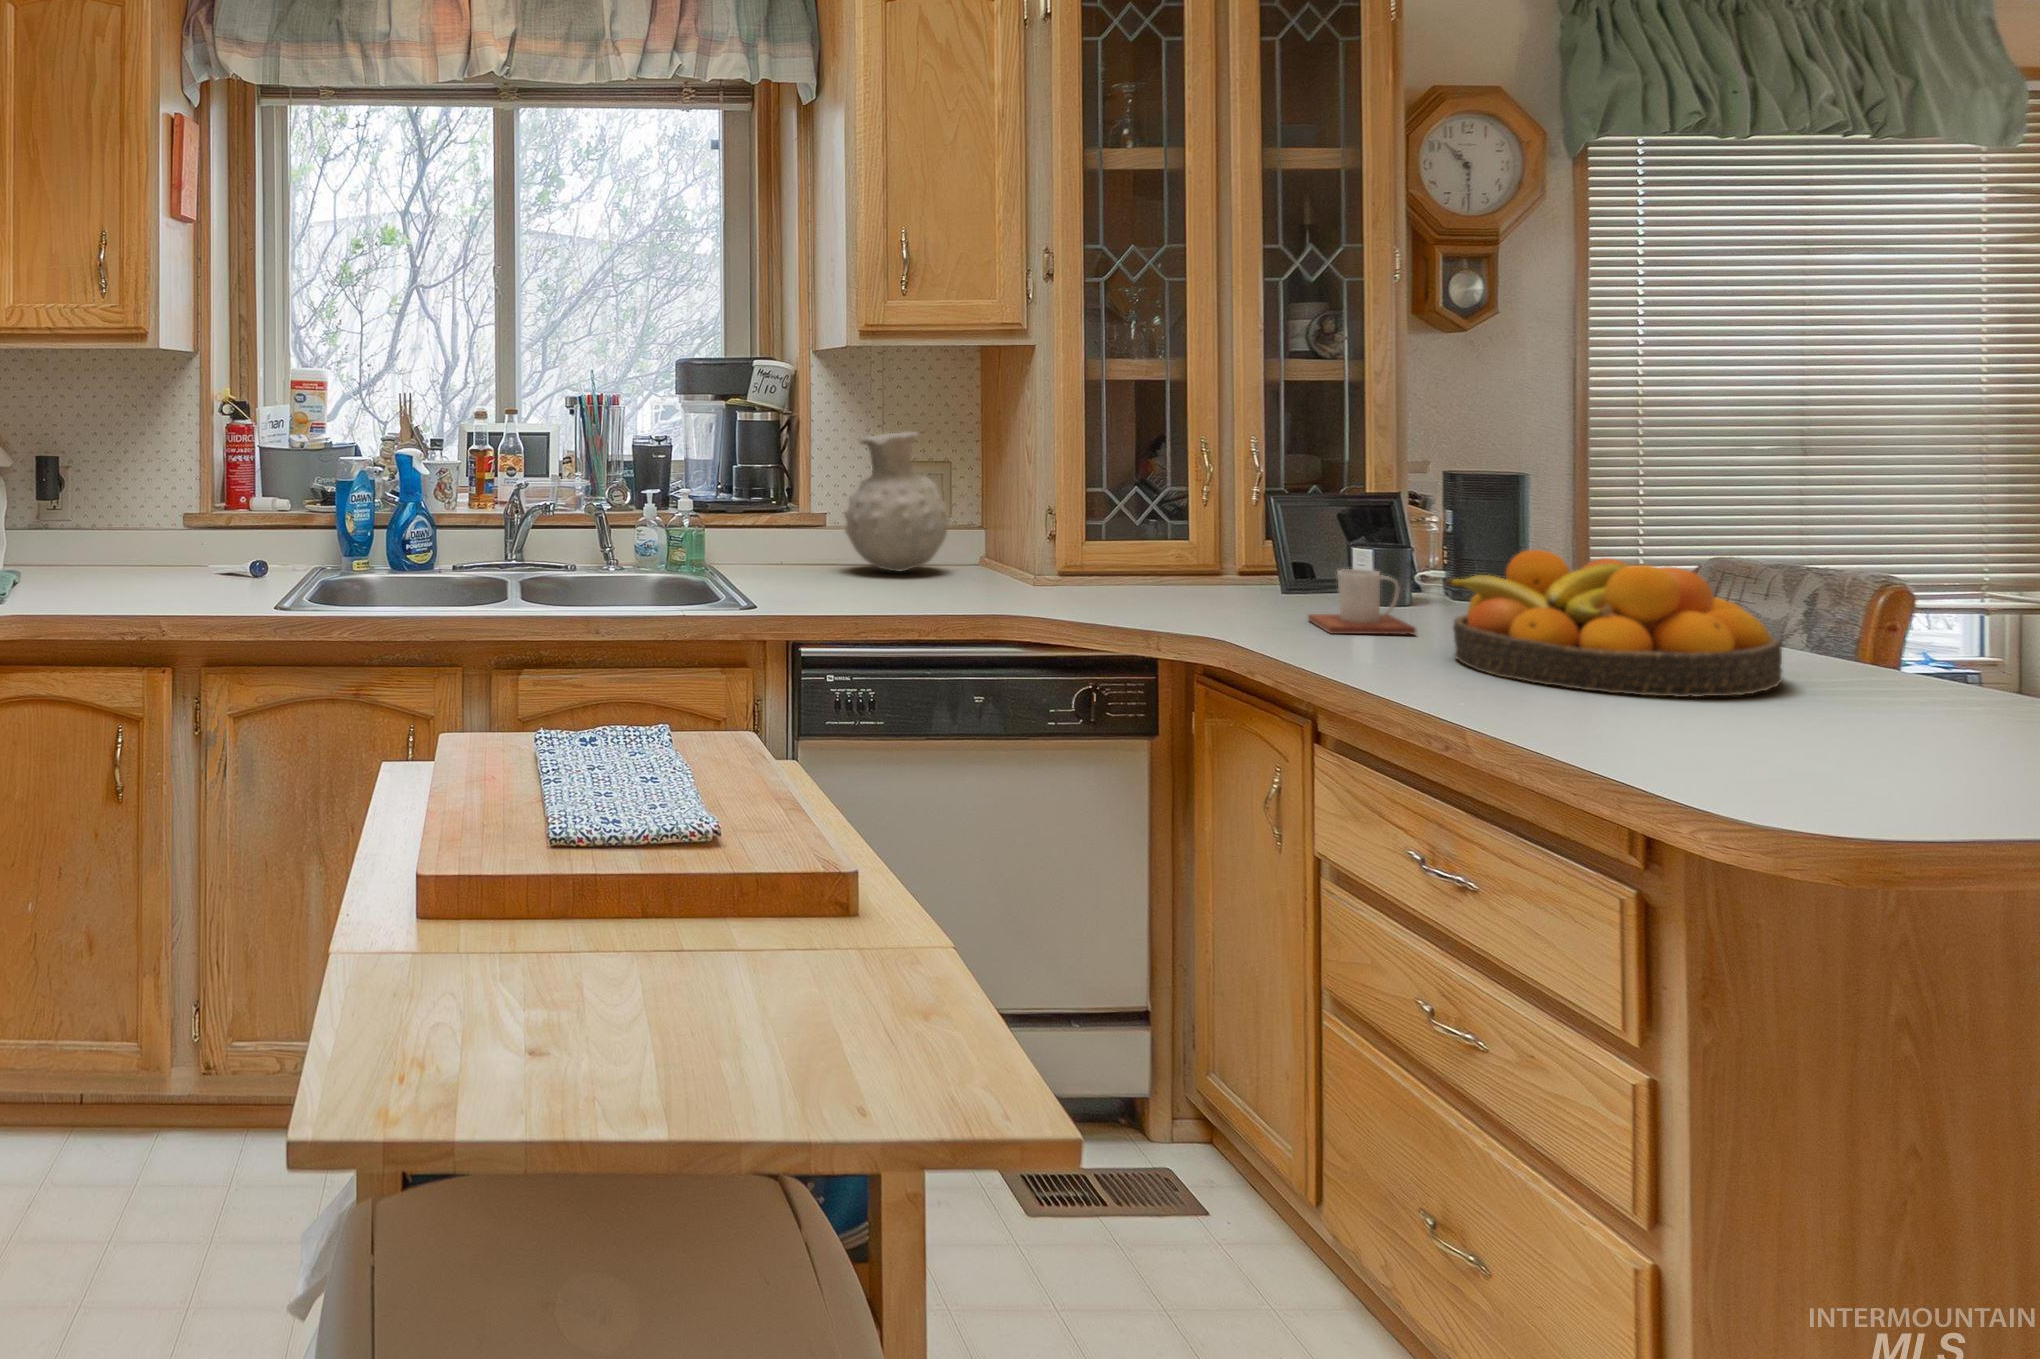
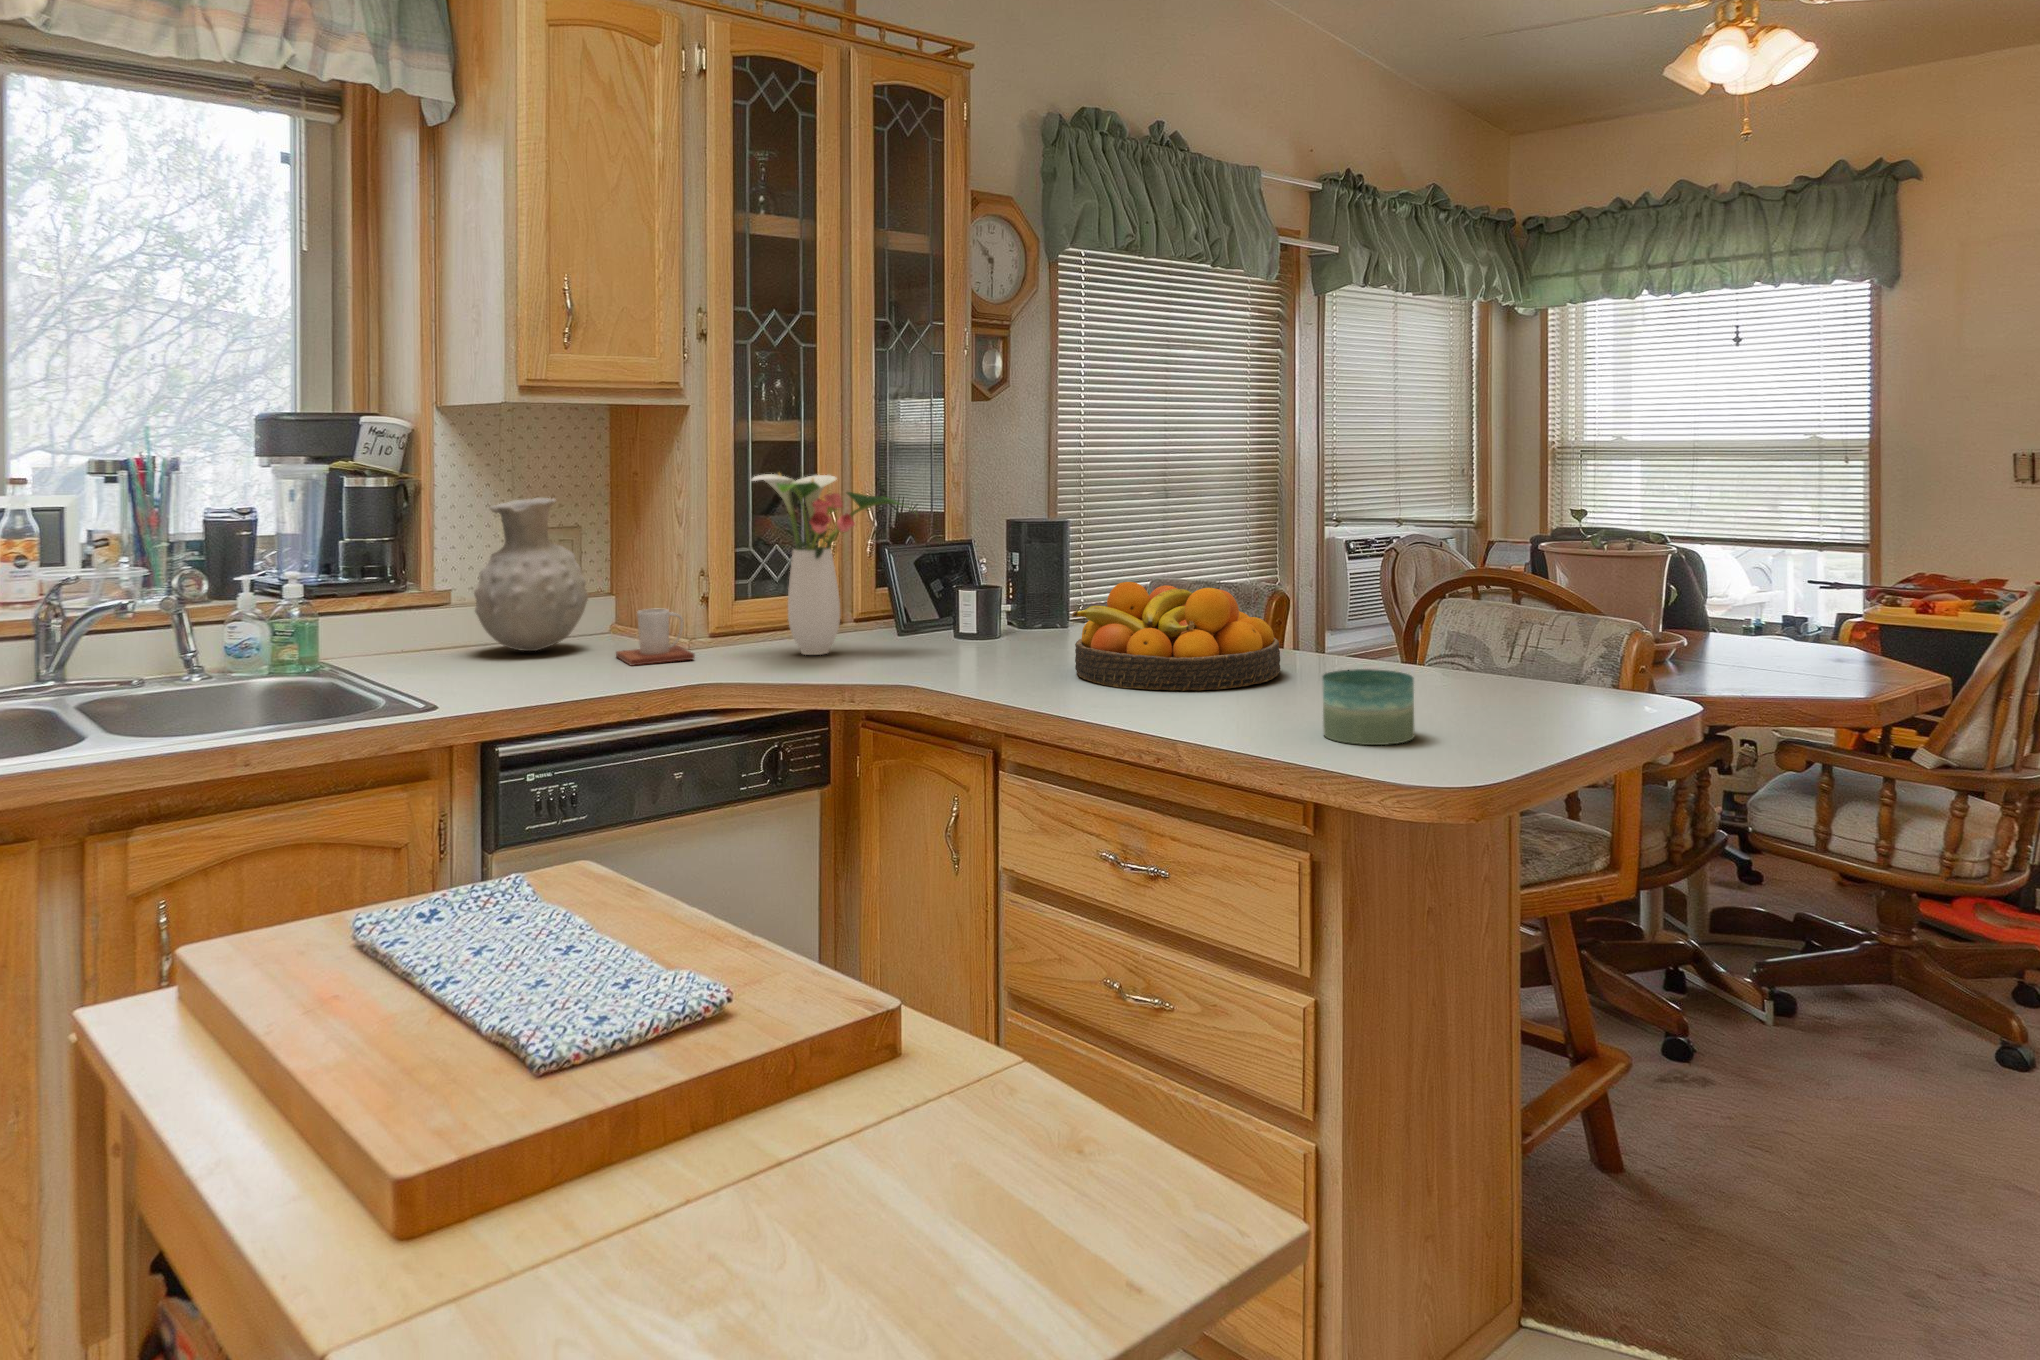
flower arrangement: none [1093,411,1285,601] -> present [752,474,910,655]
mug: present [1308,569,1416,635] -> present [616,609,695,665]
candle: none [1727,689,1897,801] -> present [1322,669,1414,745]

